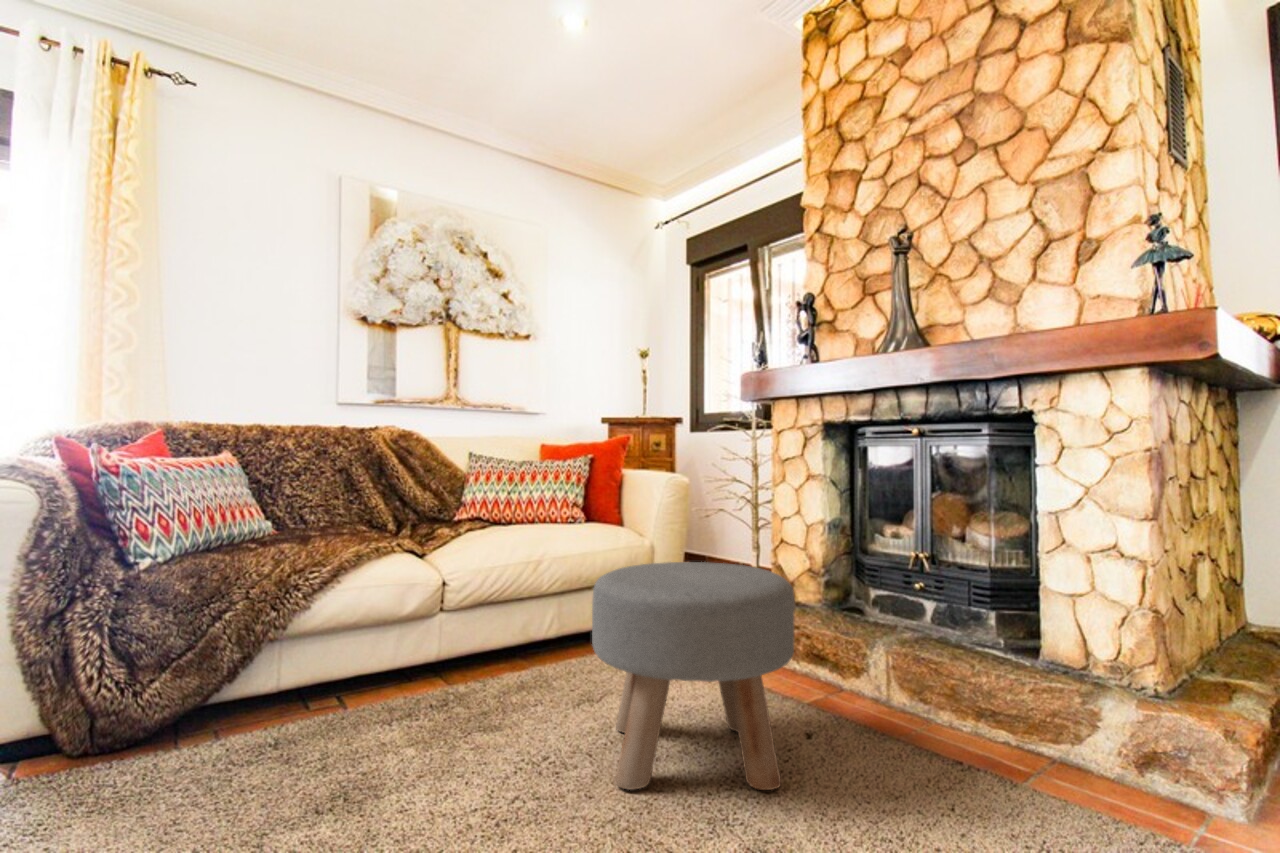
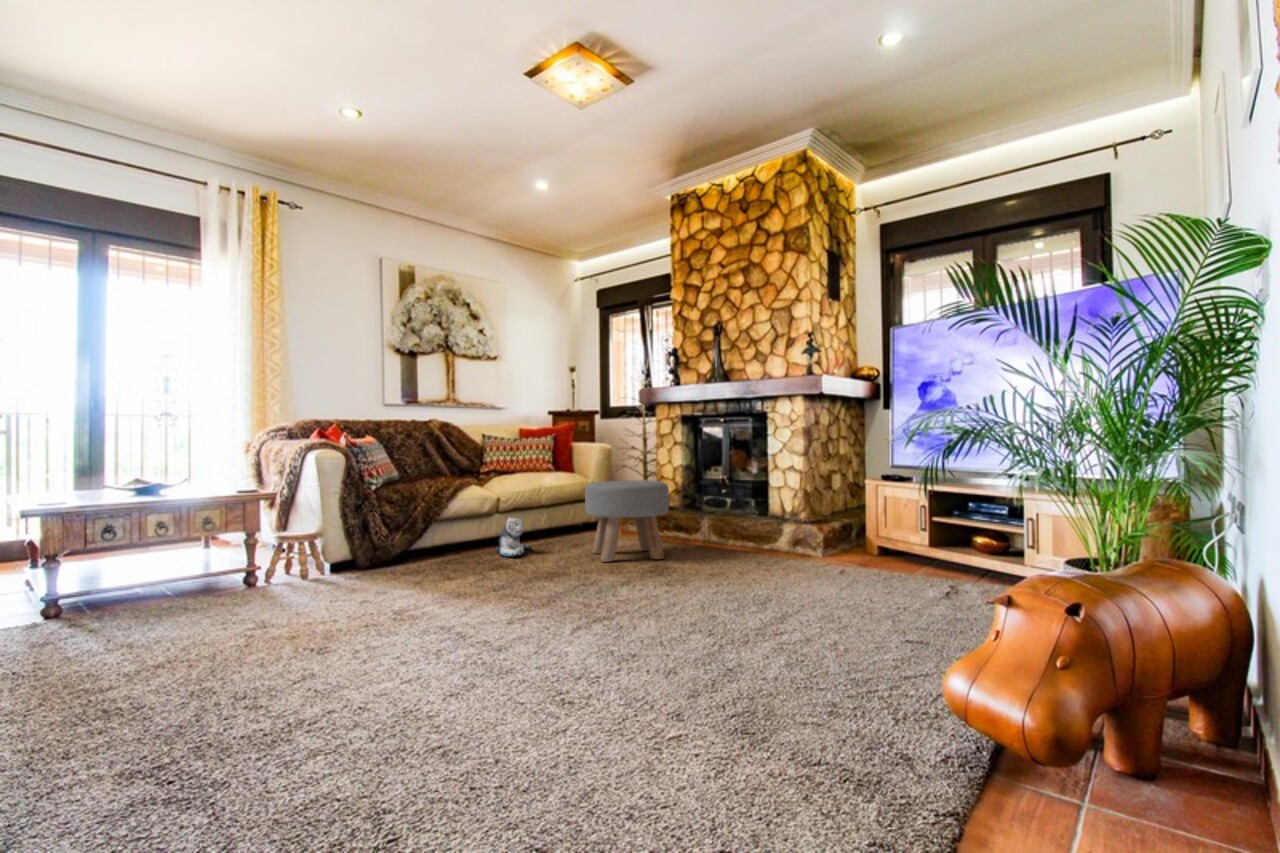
plush toy: none [417,631,500,732] -> present [497,517,532,557]

